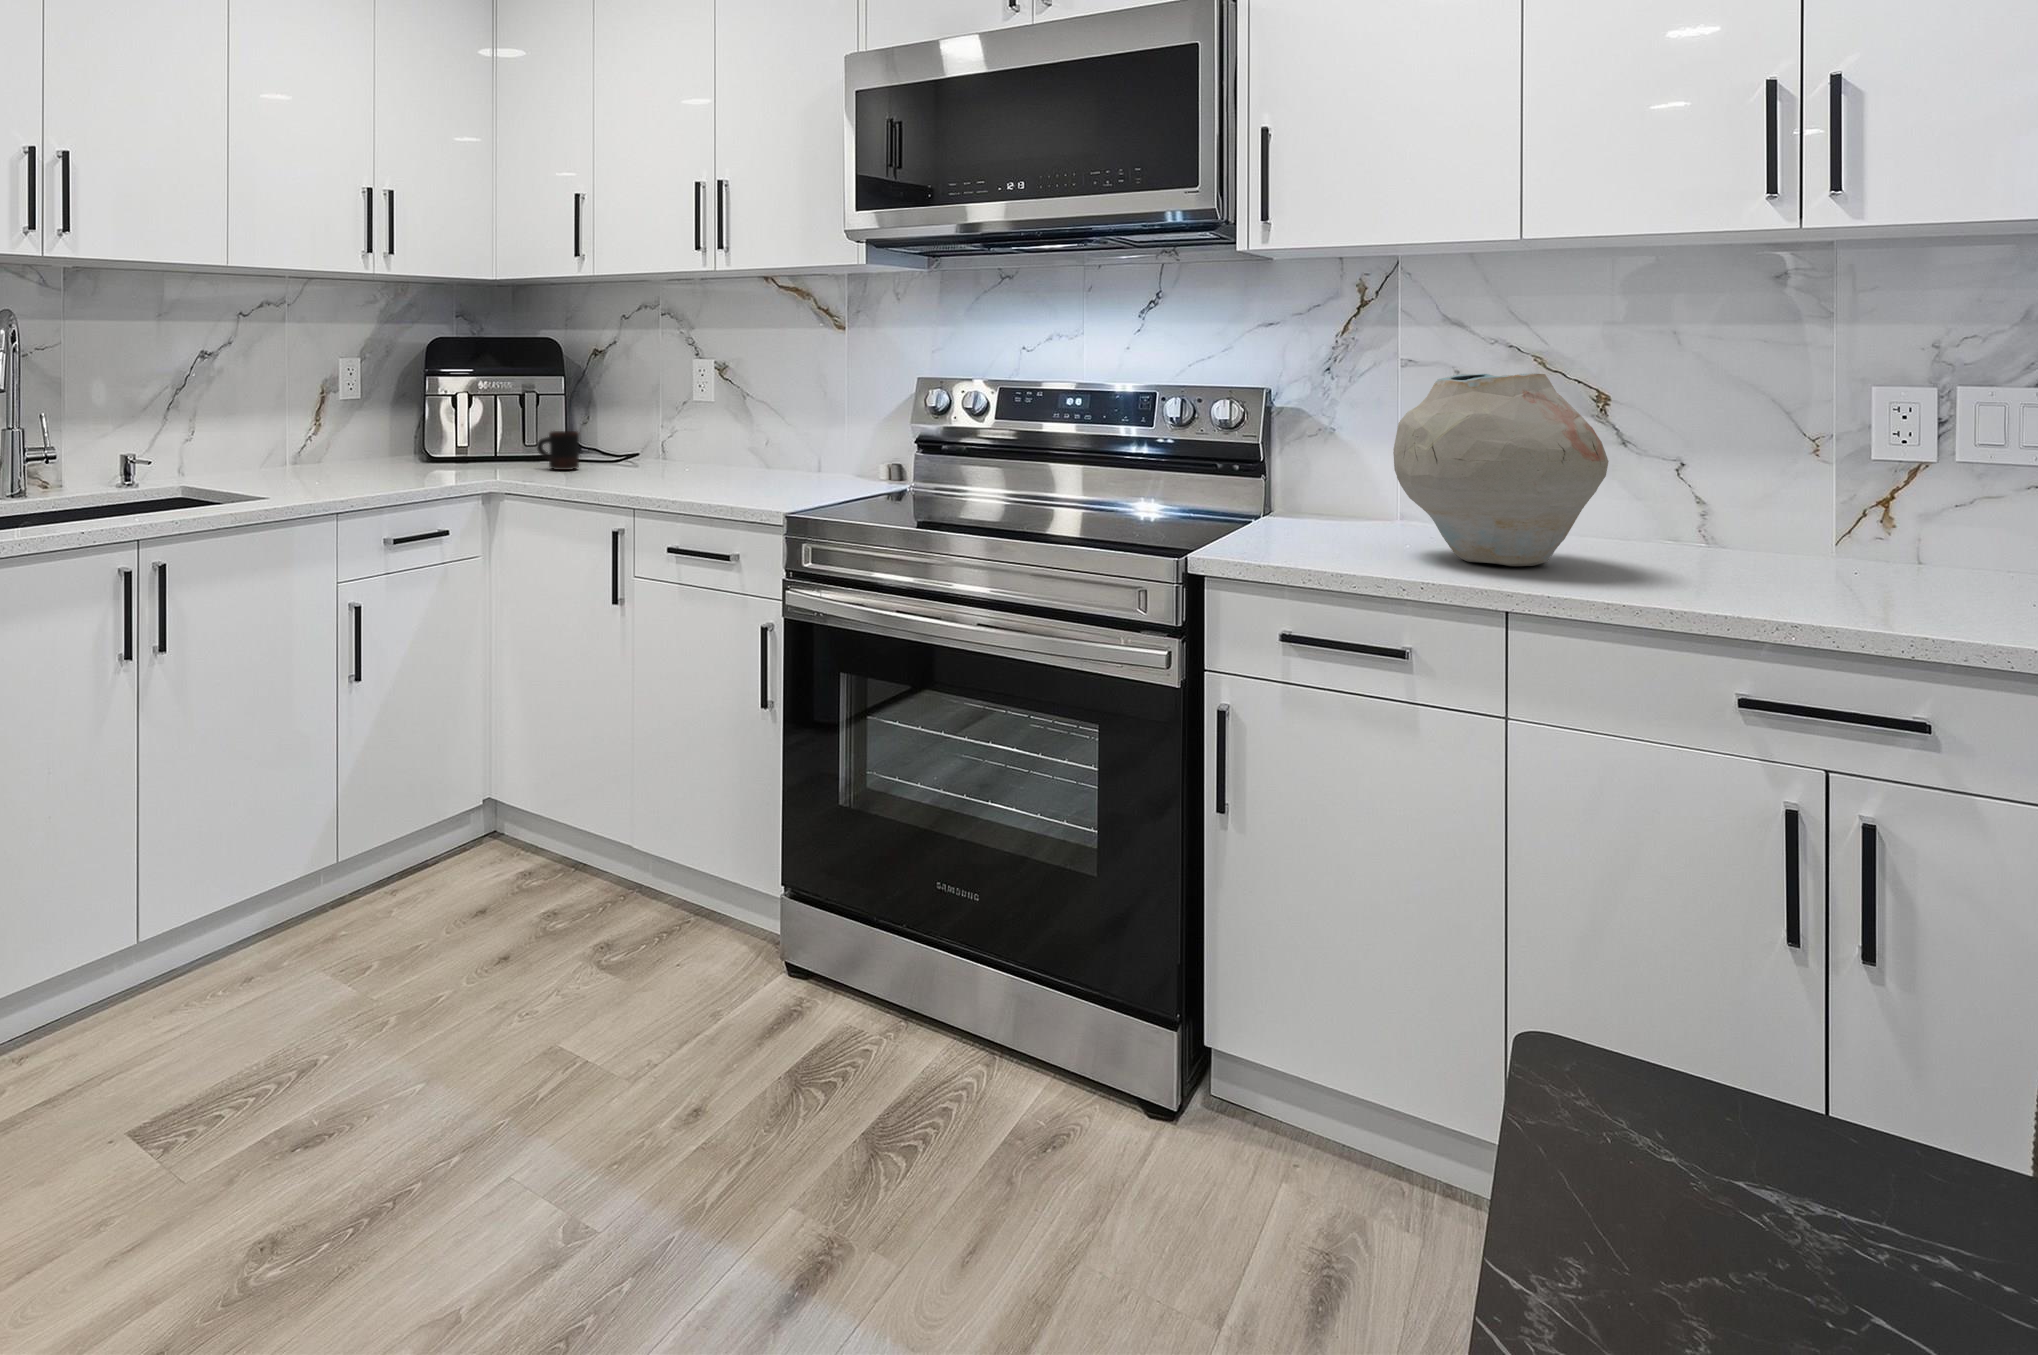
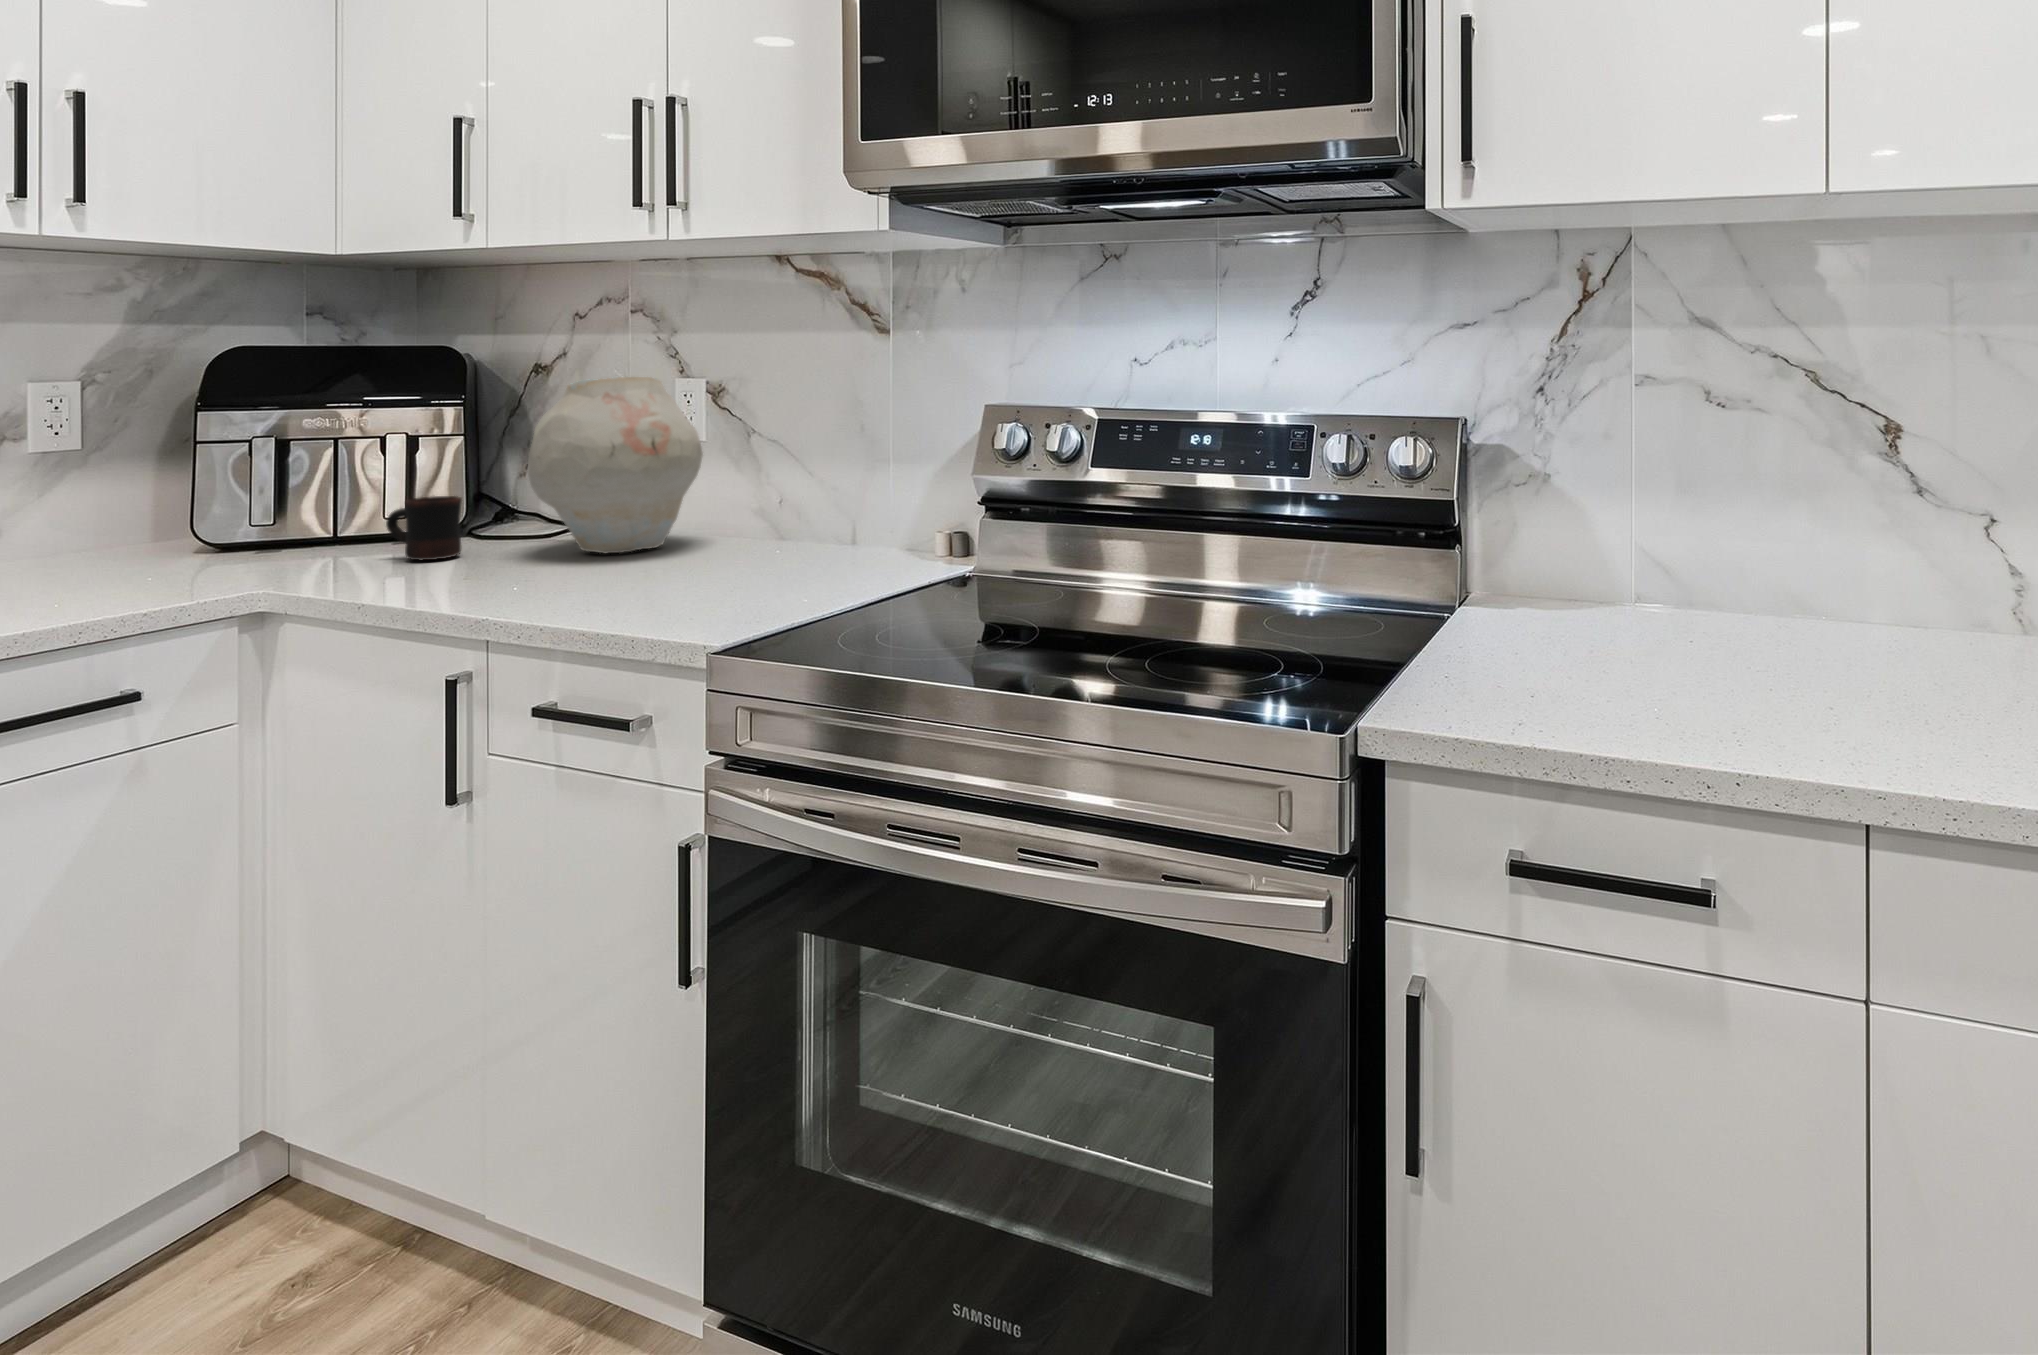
vase: present [1393,373,1609,566] -> present [528,377,703,554]

